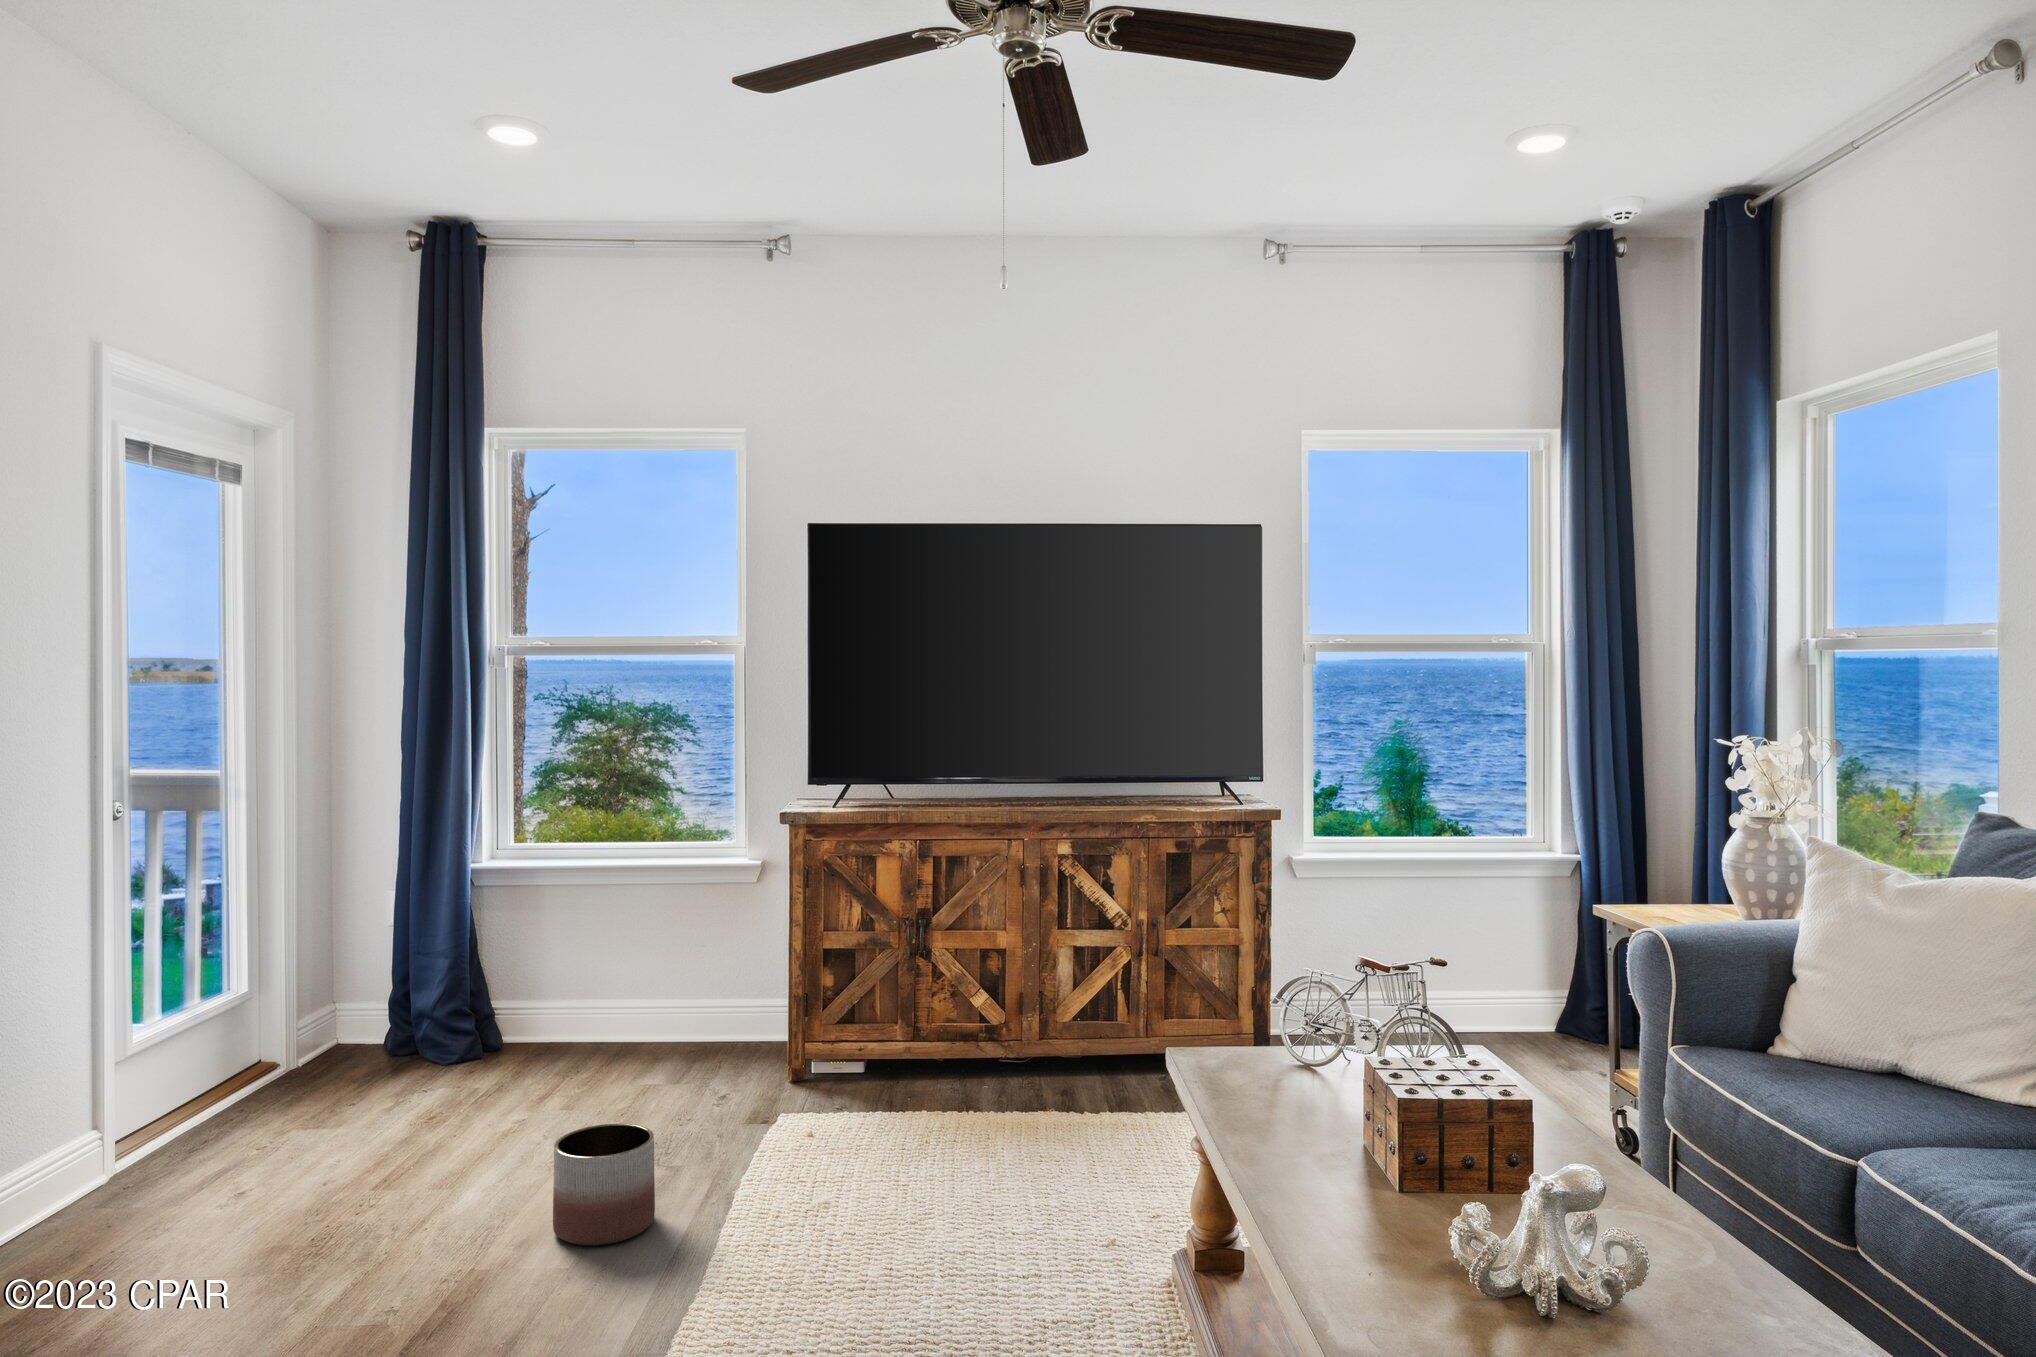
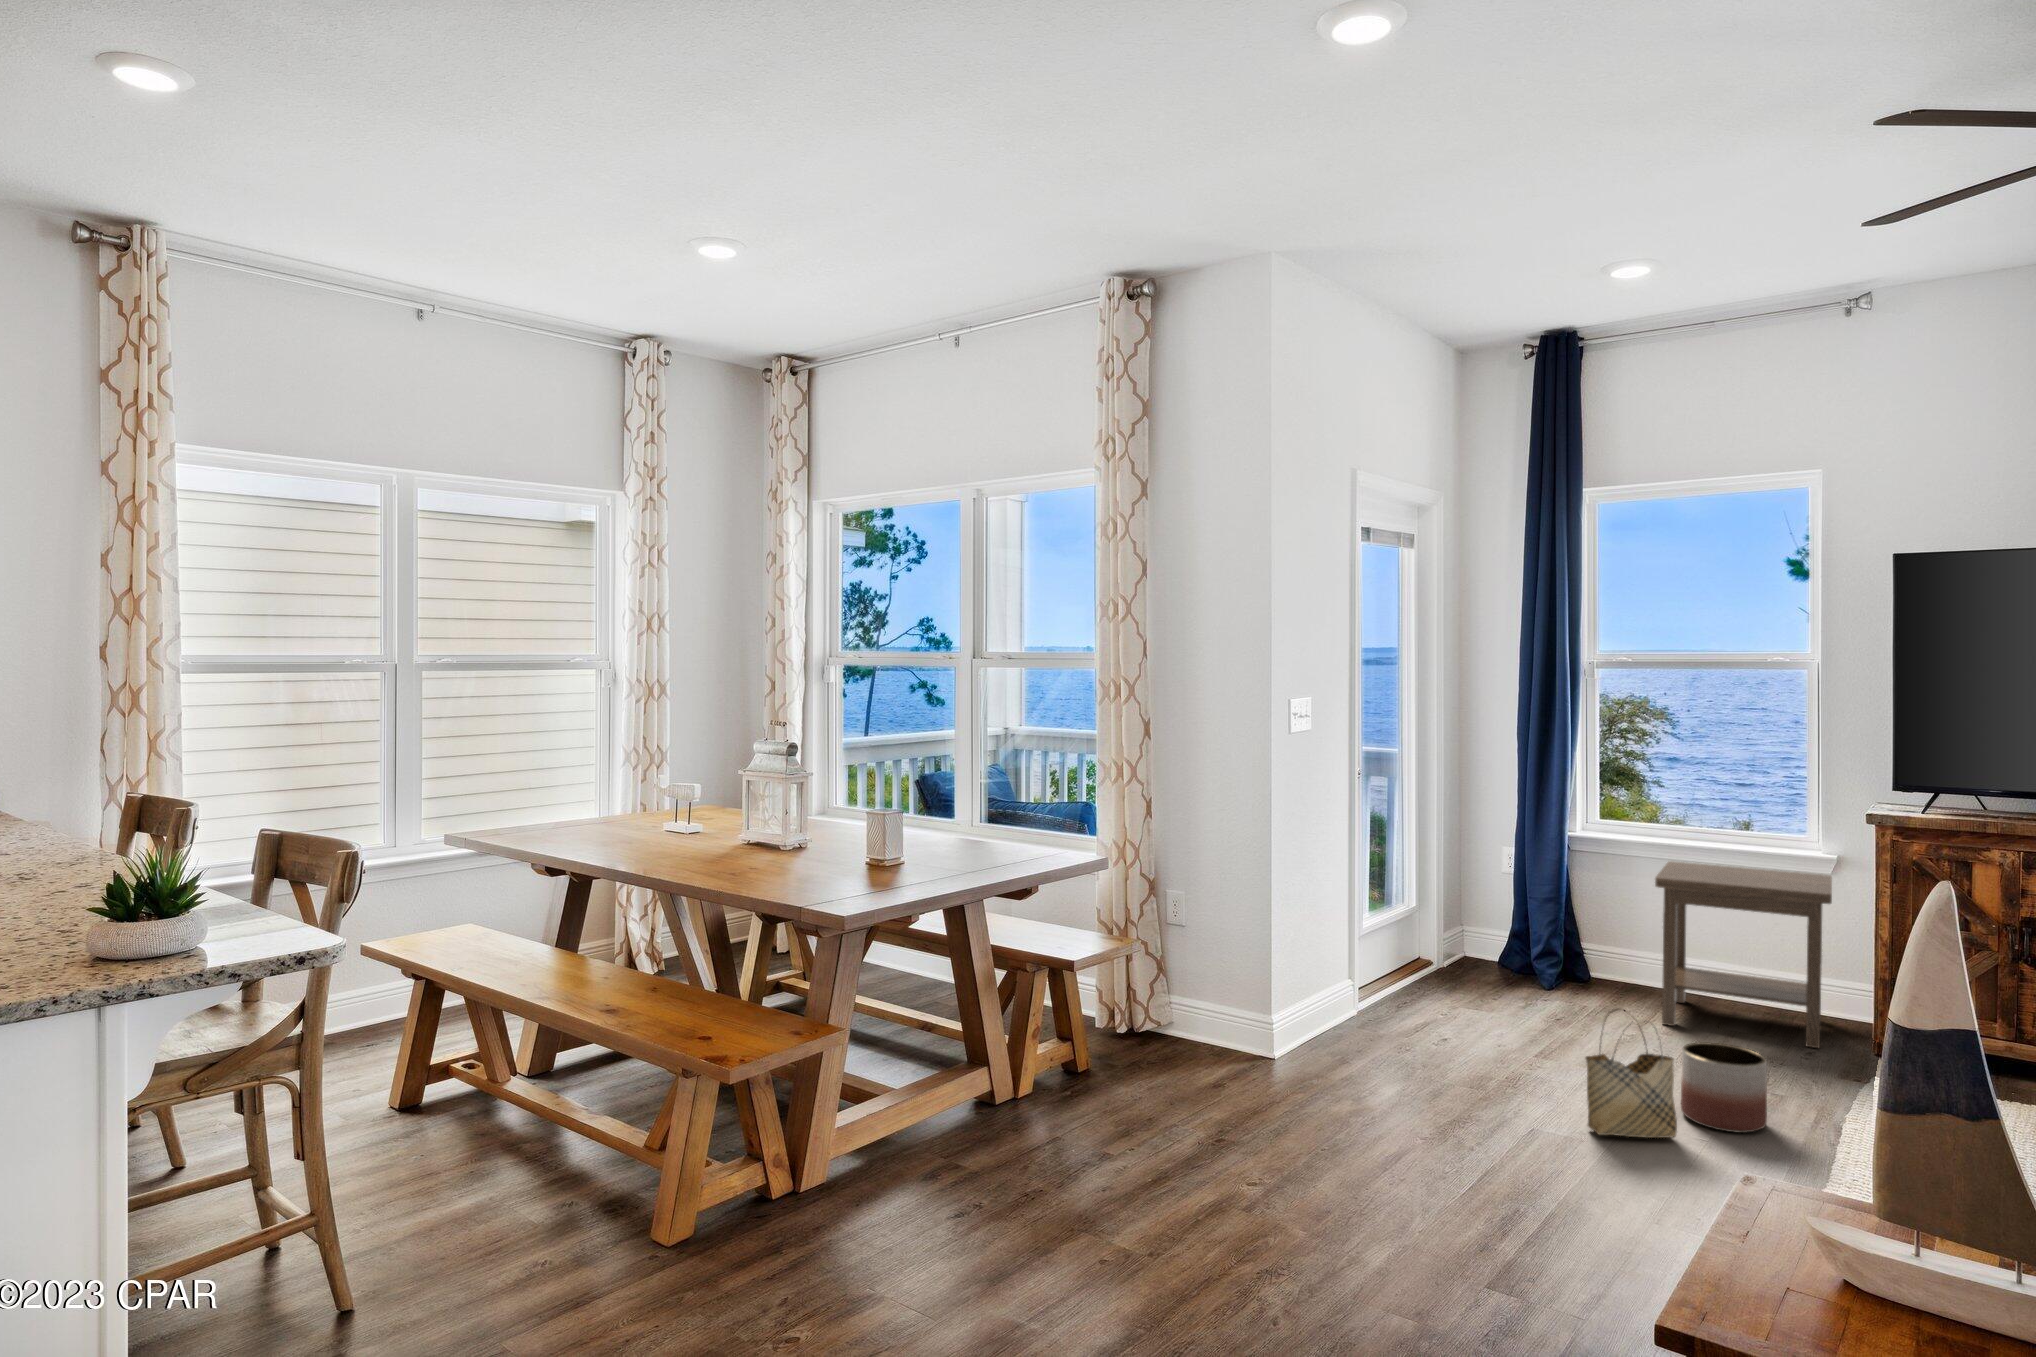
side table: none [561,883,757,1094] -> present [1655,861,1832,1048]
woven basket: none [404,1114,534,1310] -> present [1586,1008,1677,1138]

